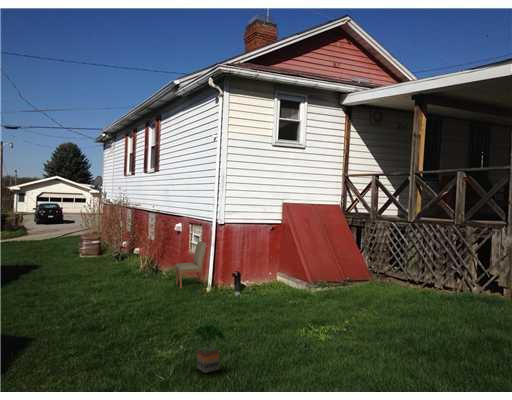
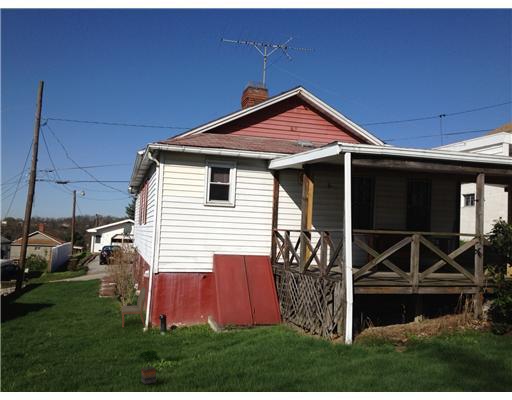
potted tree: present [193,323,226,373] -> present [139,350,160,384]

